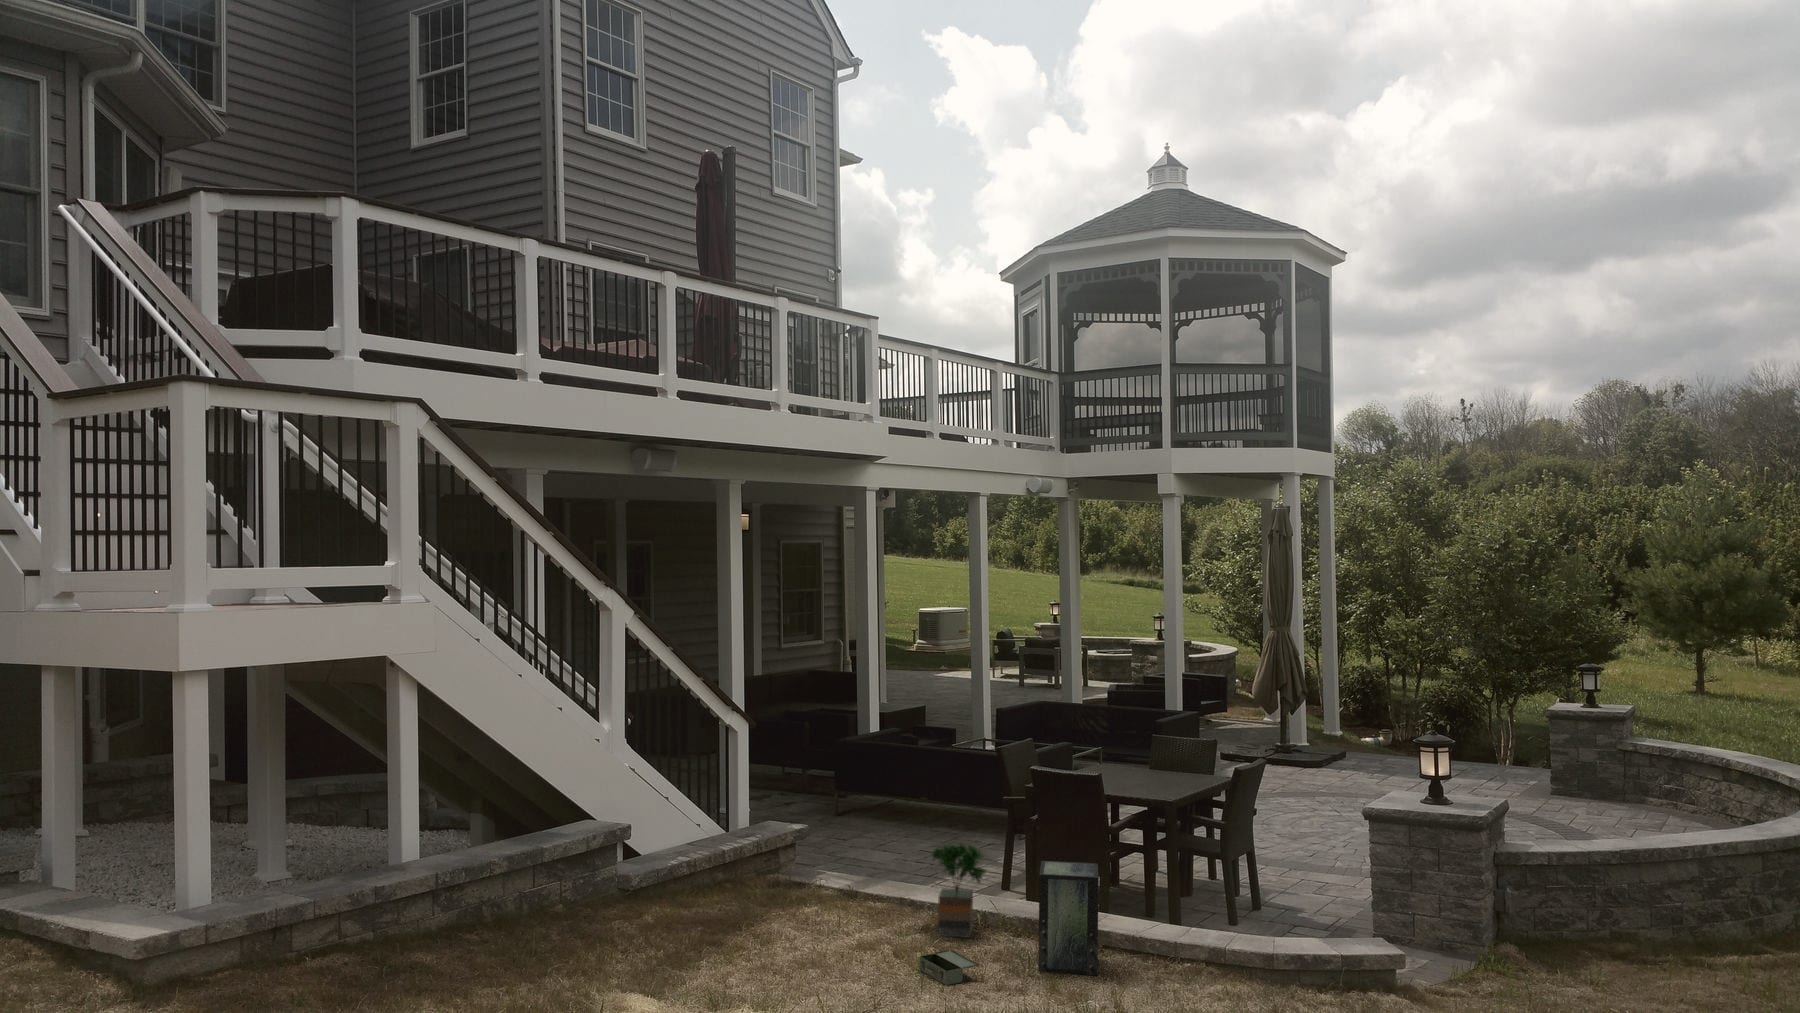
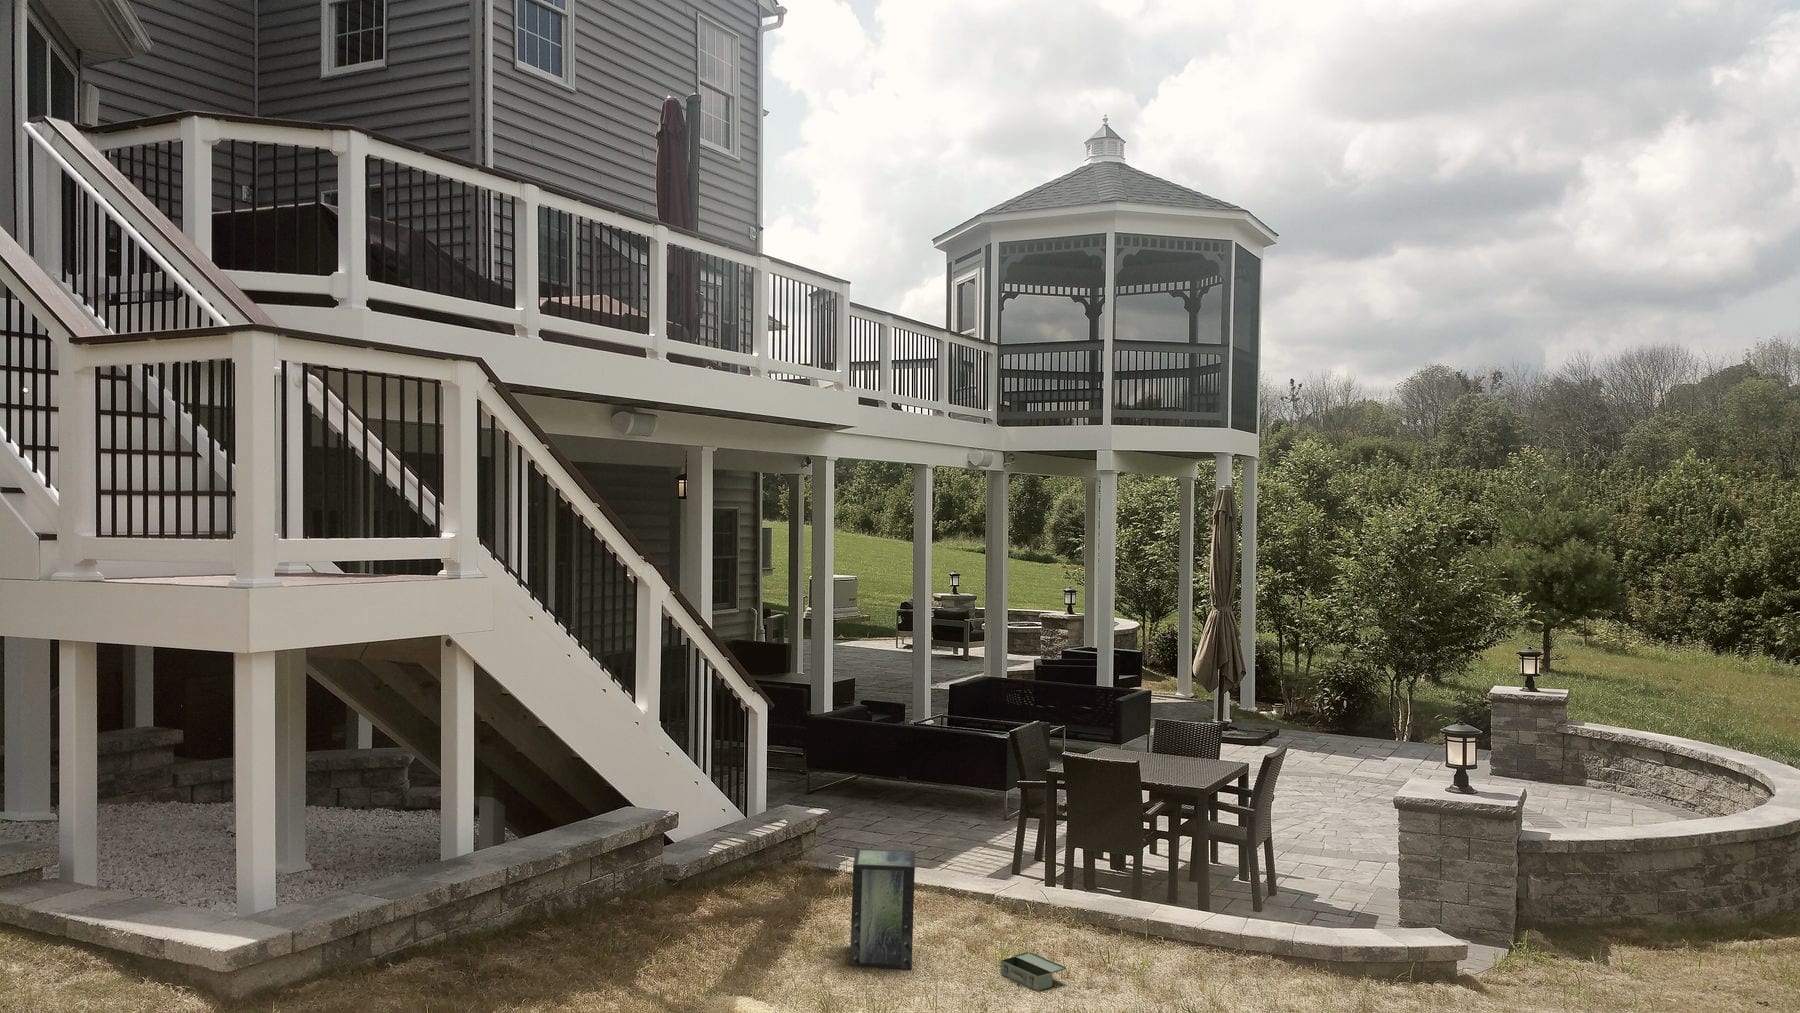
potted tree: present [931,844,987,938] -> none [986,837,1049,936]
storage box: present [1038,861,1098,975] -> present [850,849,915,969]

